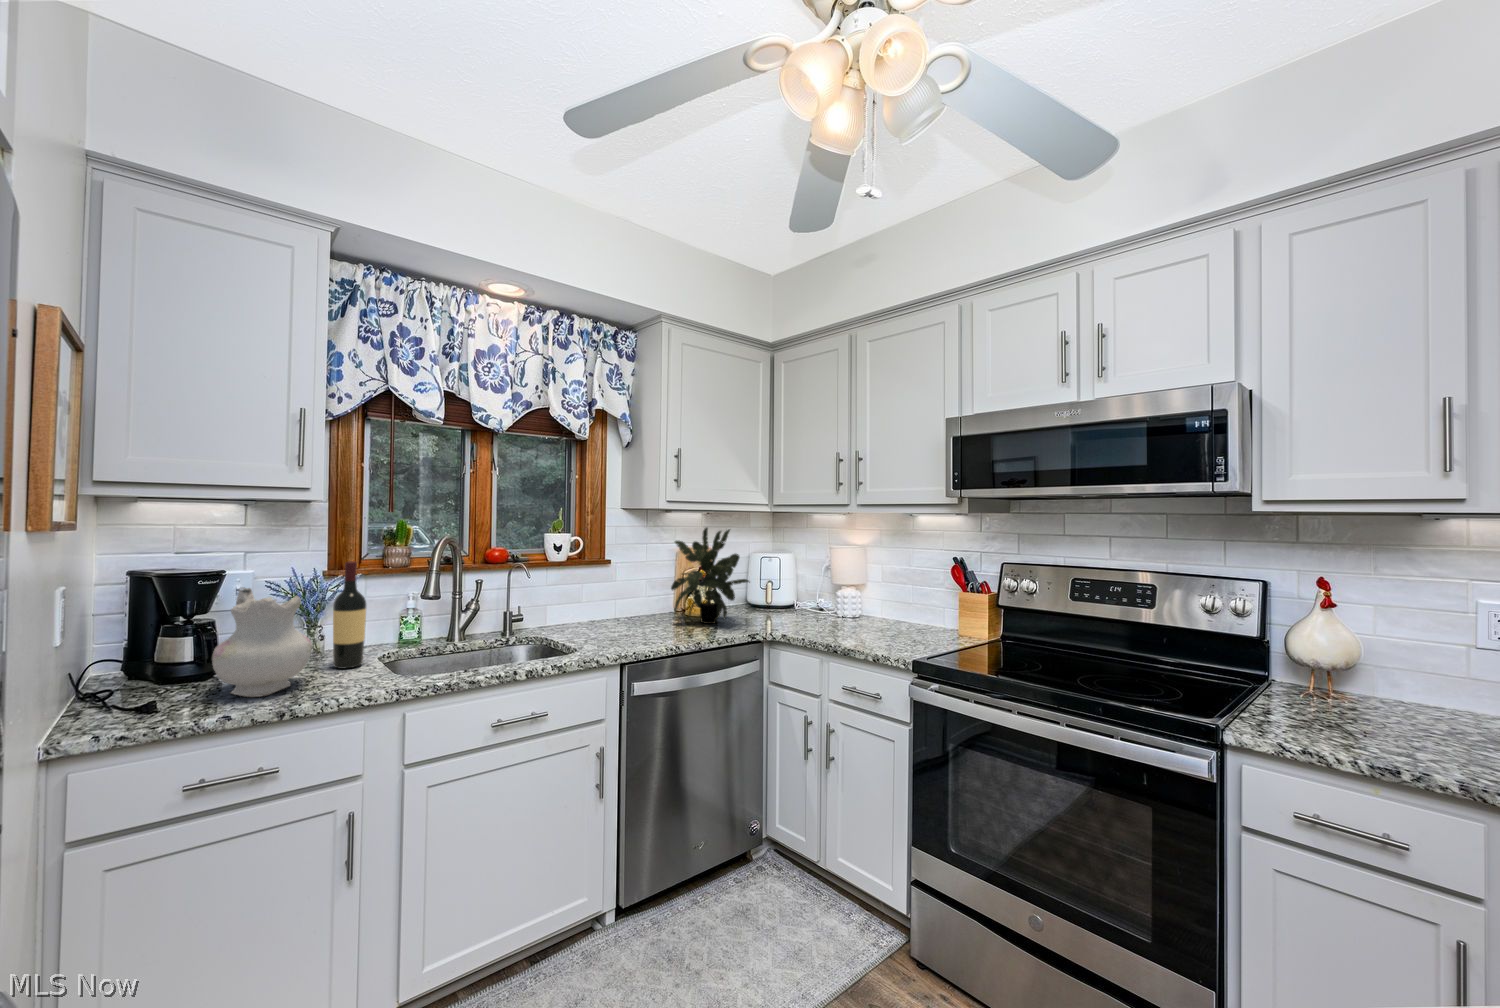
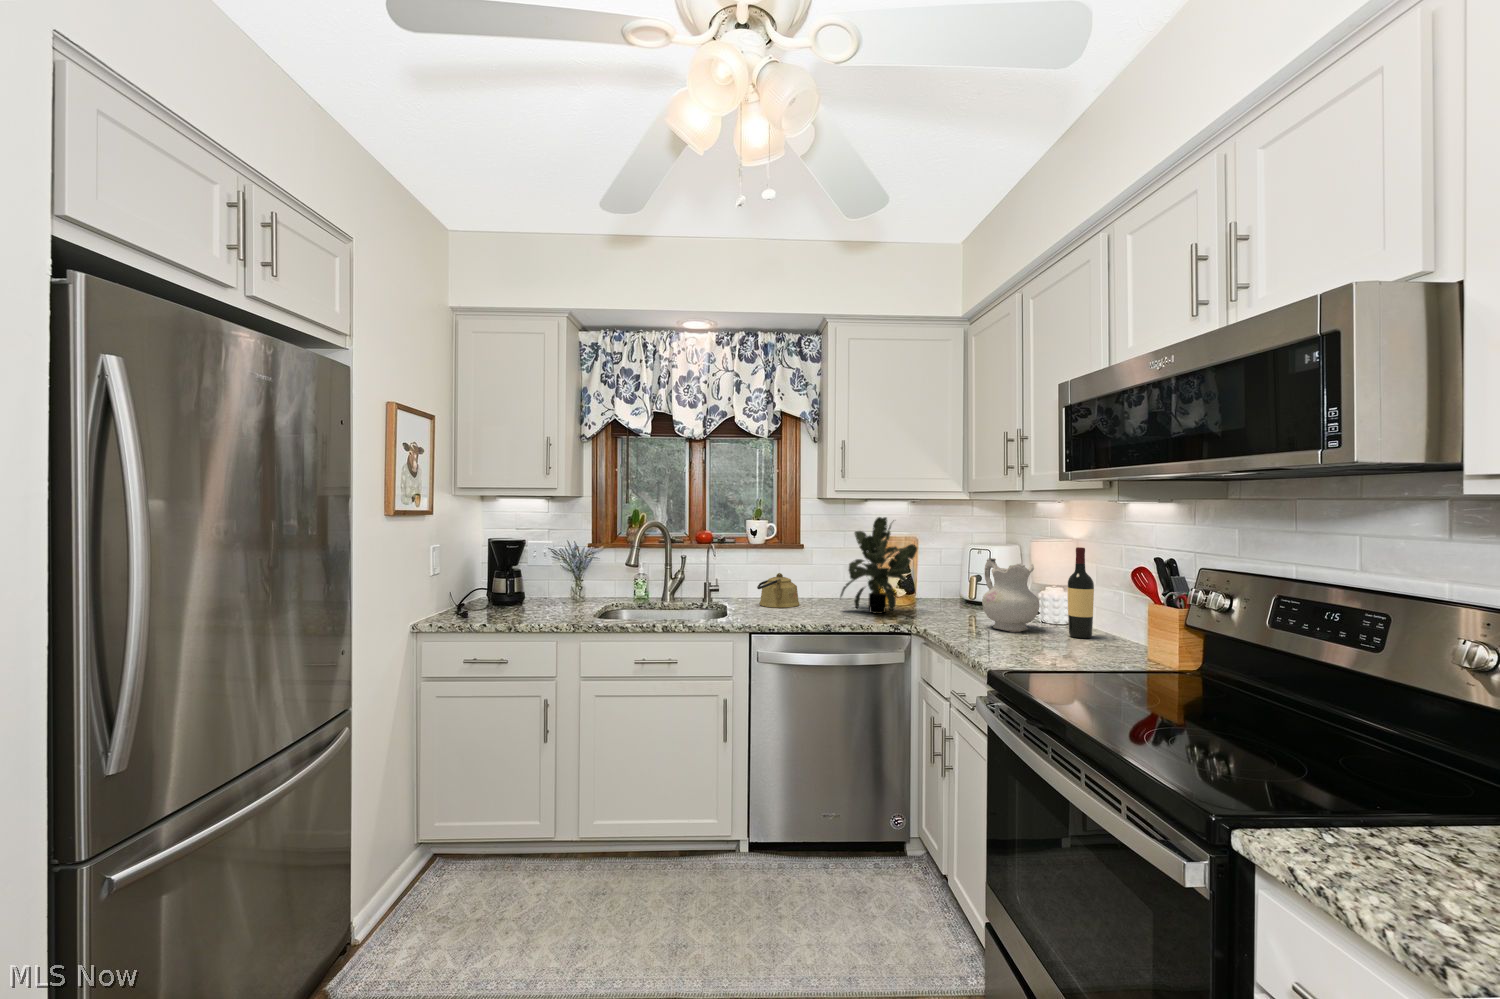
wine bottle: present [333,561,366,669] -> present [1068,547,1094,638]
ceramic pitcher: present [212,588,312,697] -> present [982,558,1039,632]
kettle: none [568,588,618,628] -> present [757,573,800,608]

